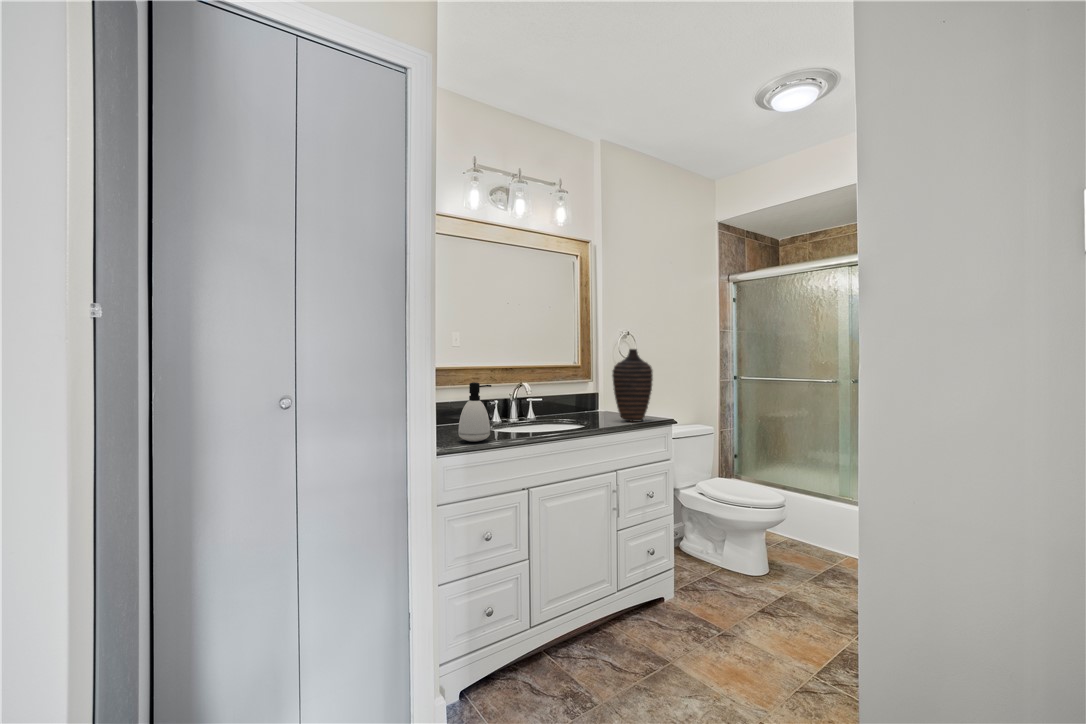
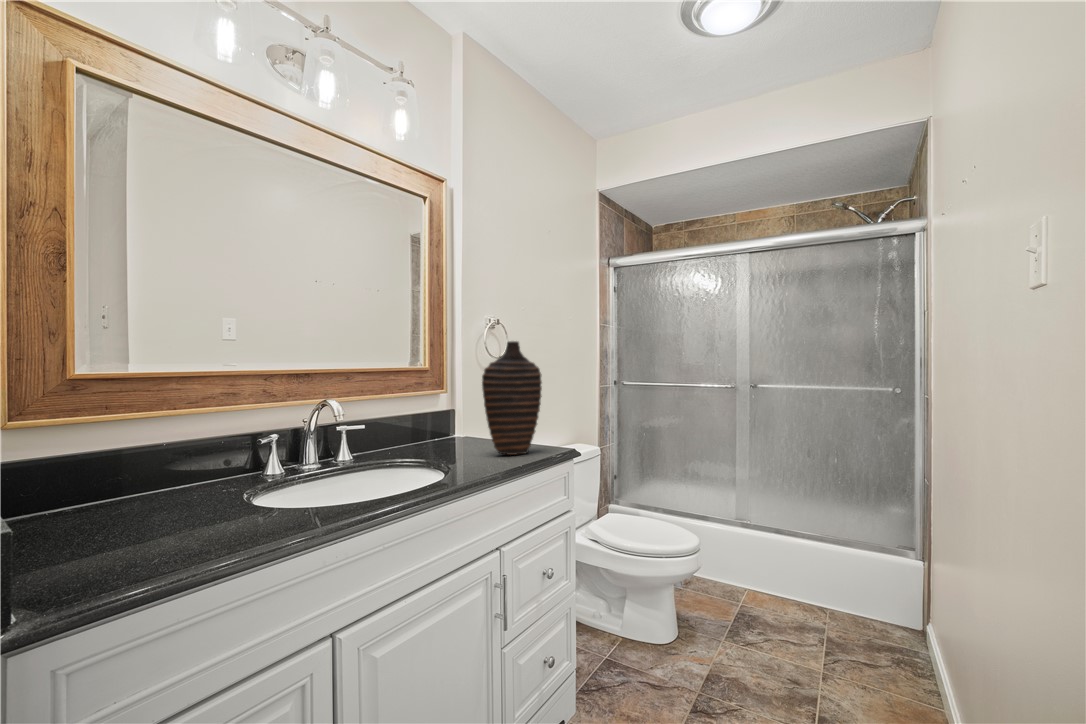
soap dispenser: present [458,382,491,441] -> none [156,405,244,540]

